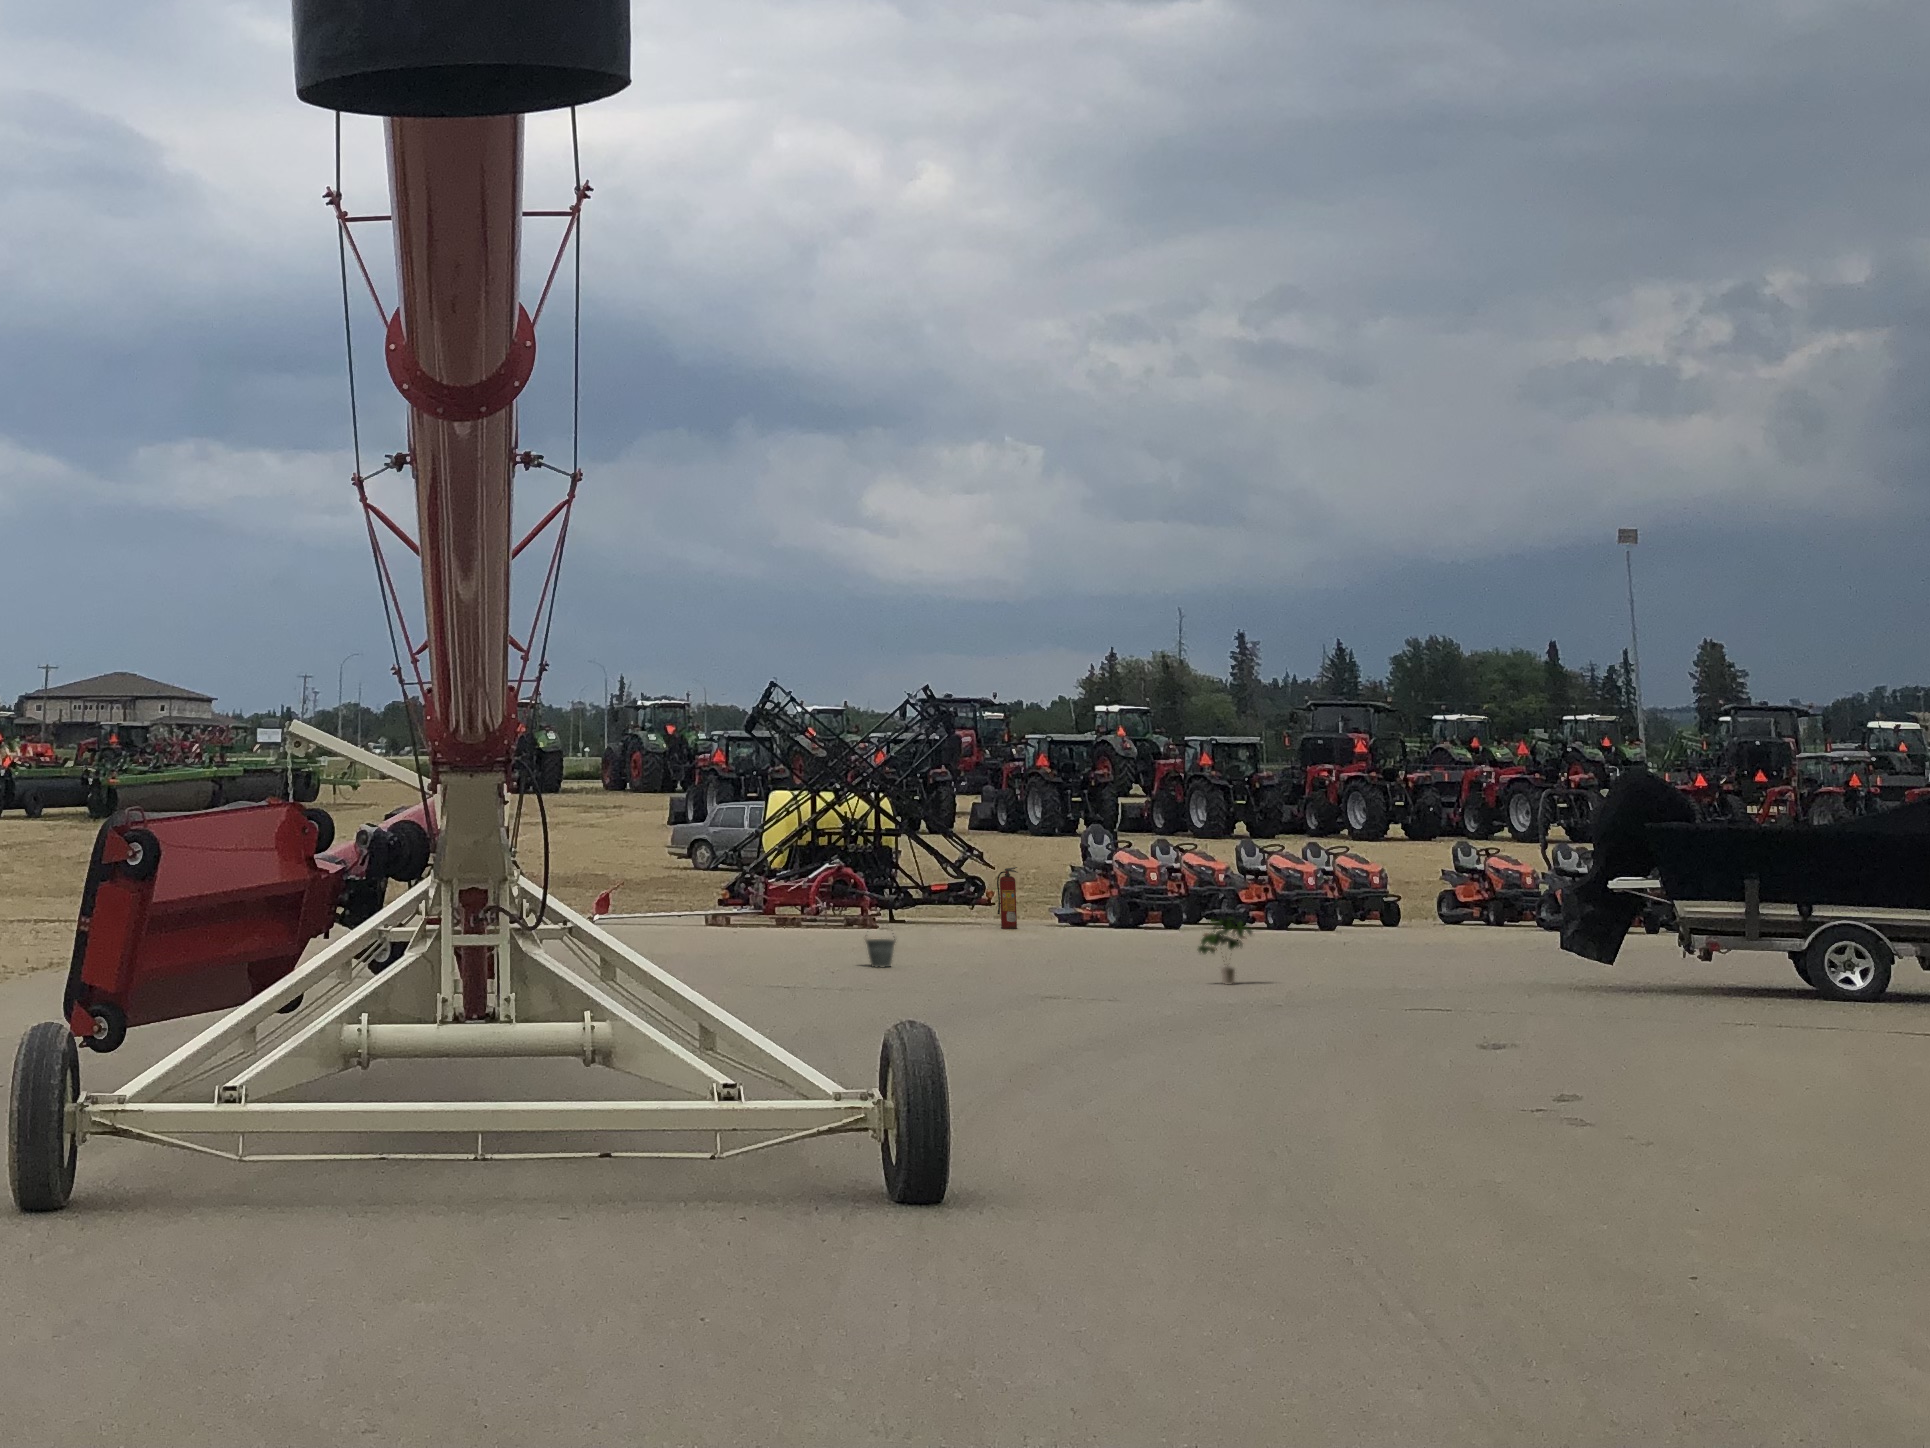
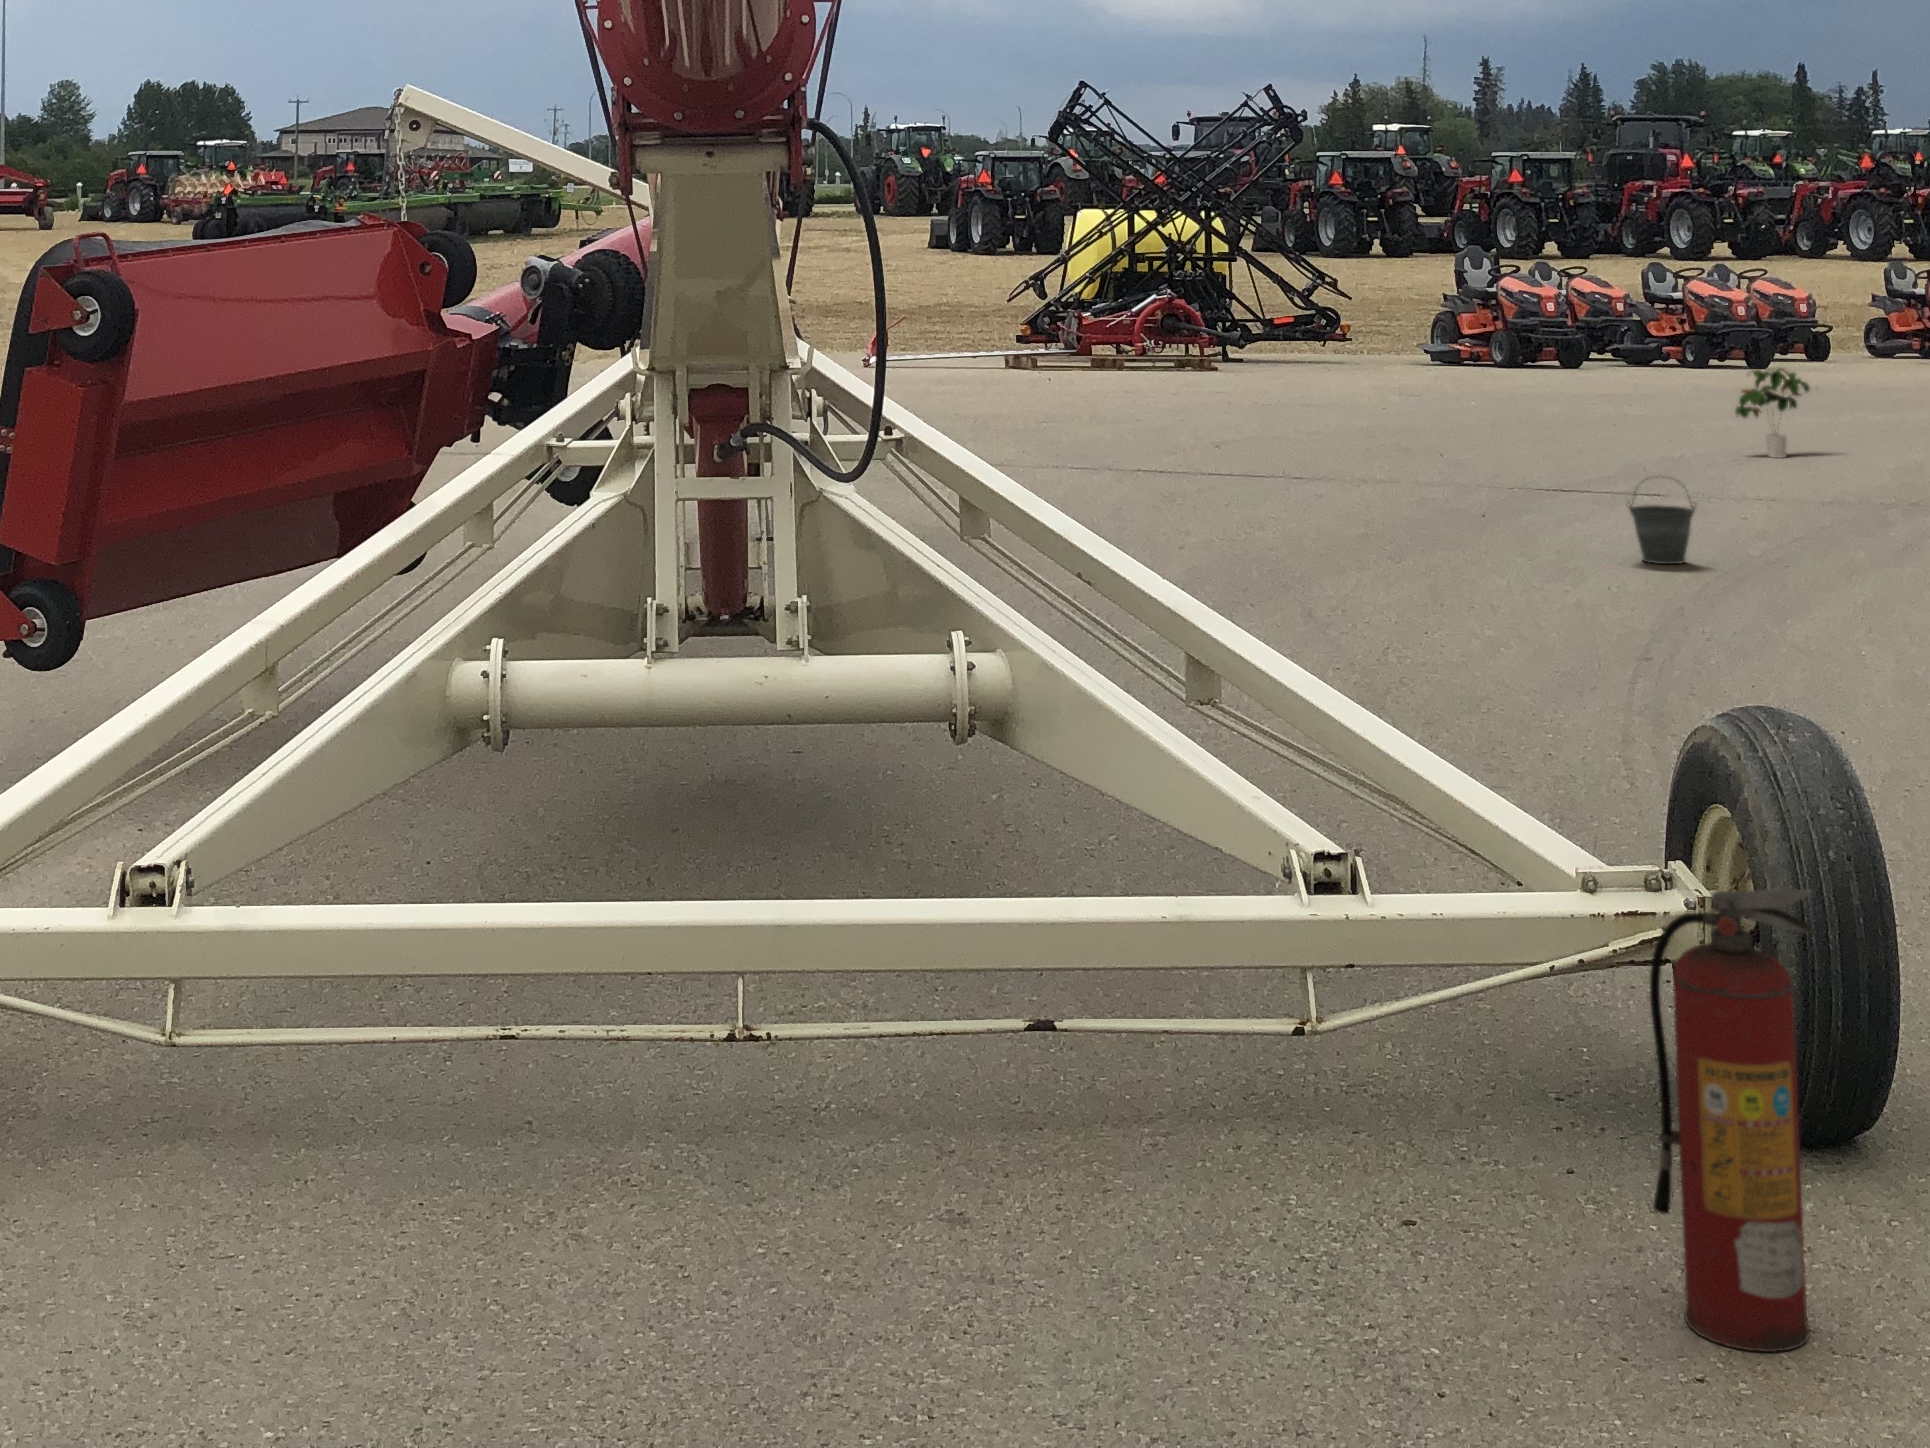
fire extinguisher: present [997,867,1018,929] -> present [1650,889,1814,1352]
bucket: present [866,937,895,967] -> present [1628,478,1696,564]

